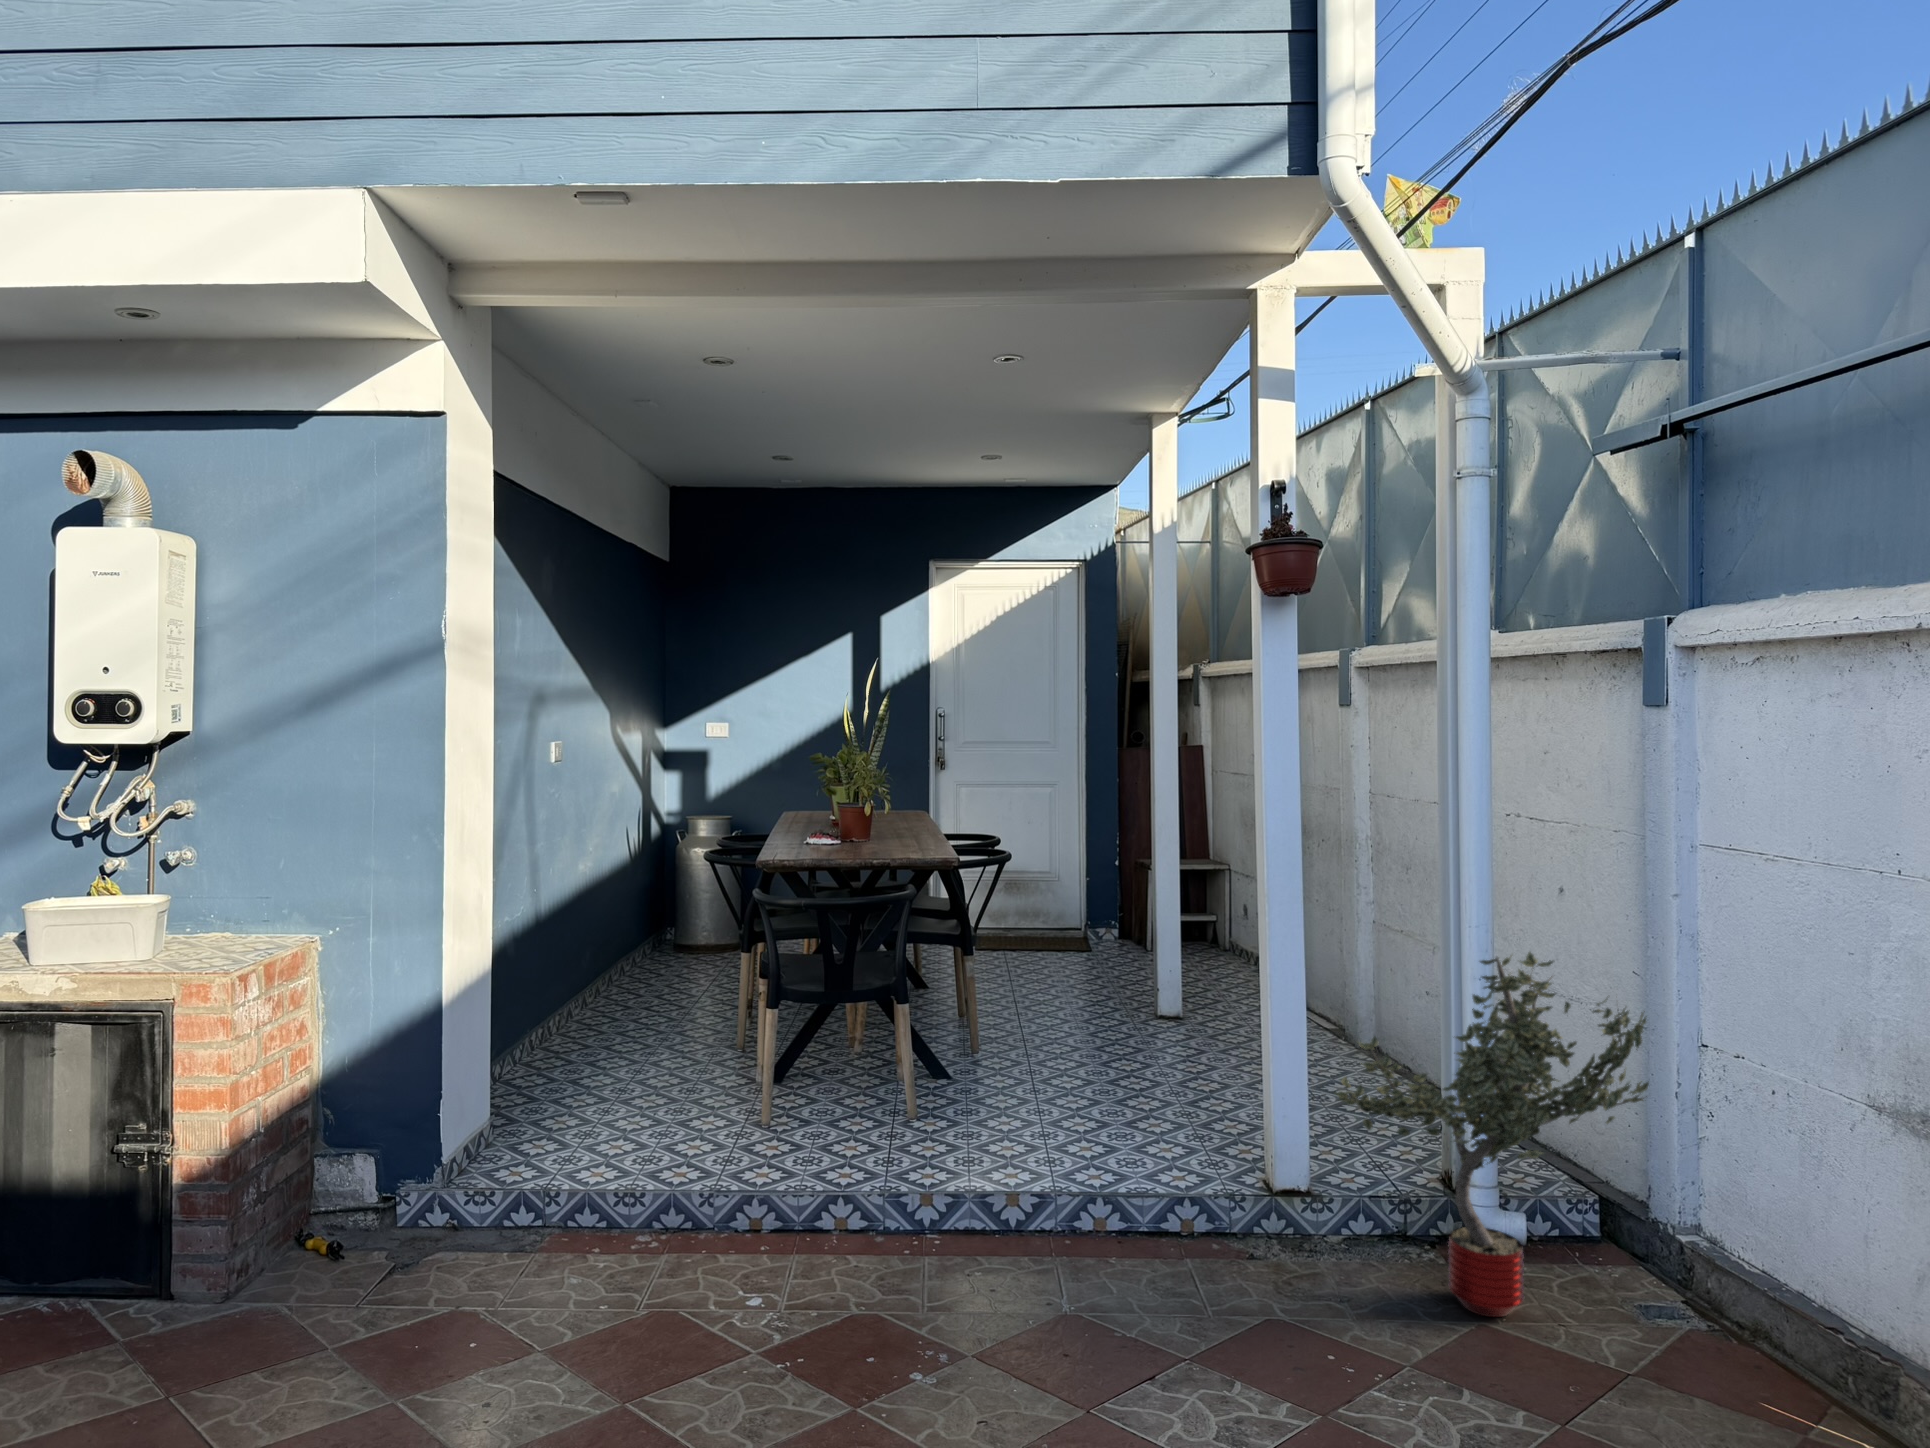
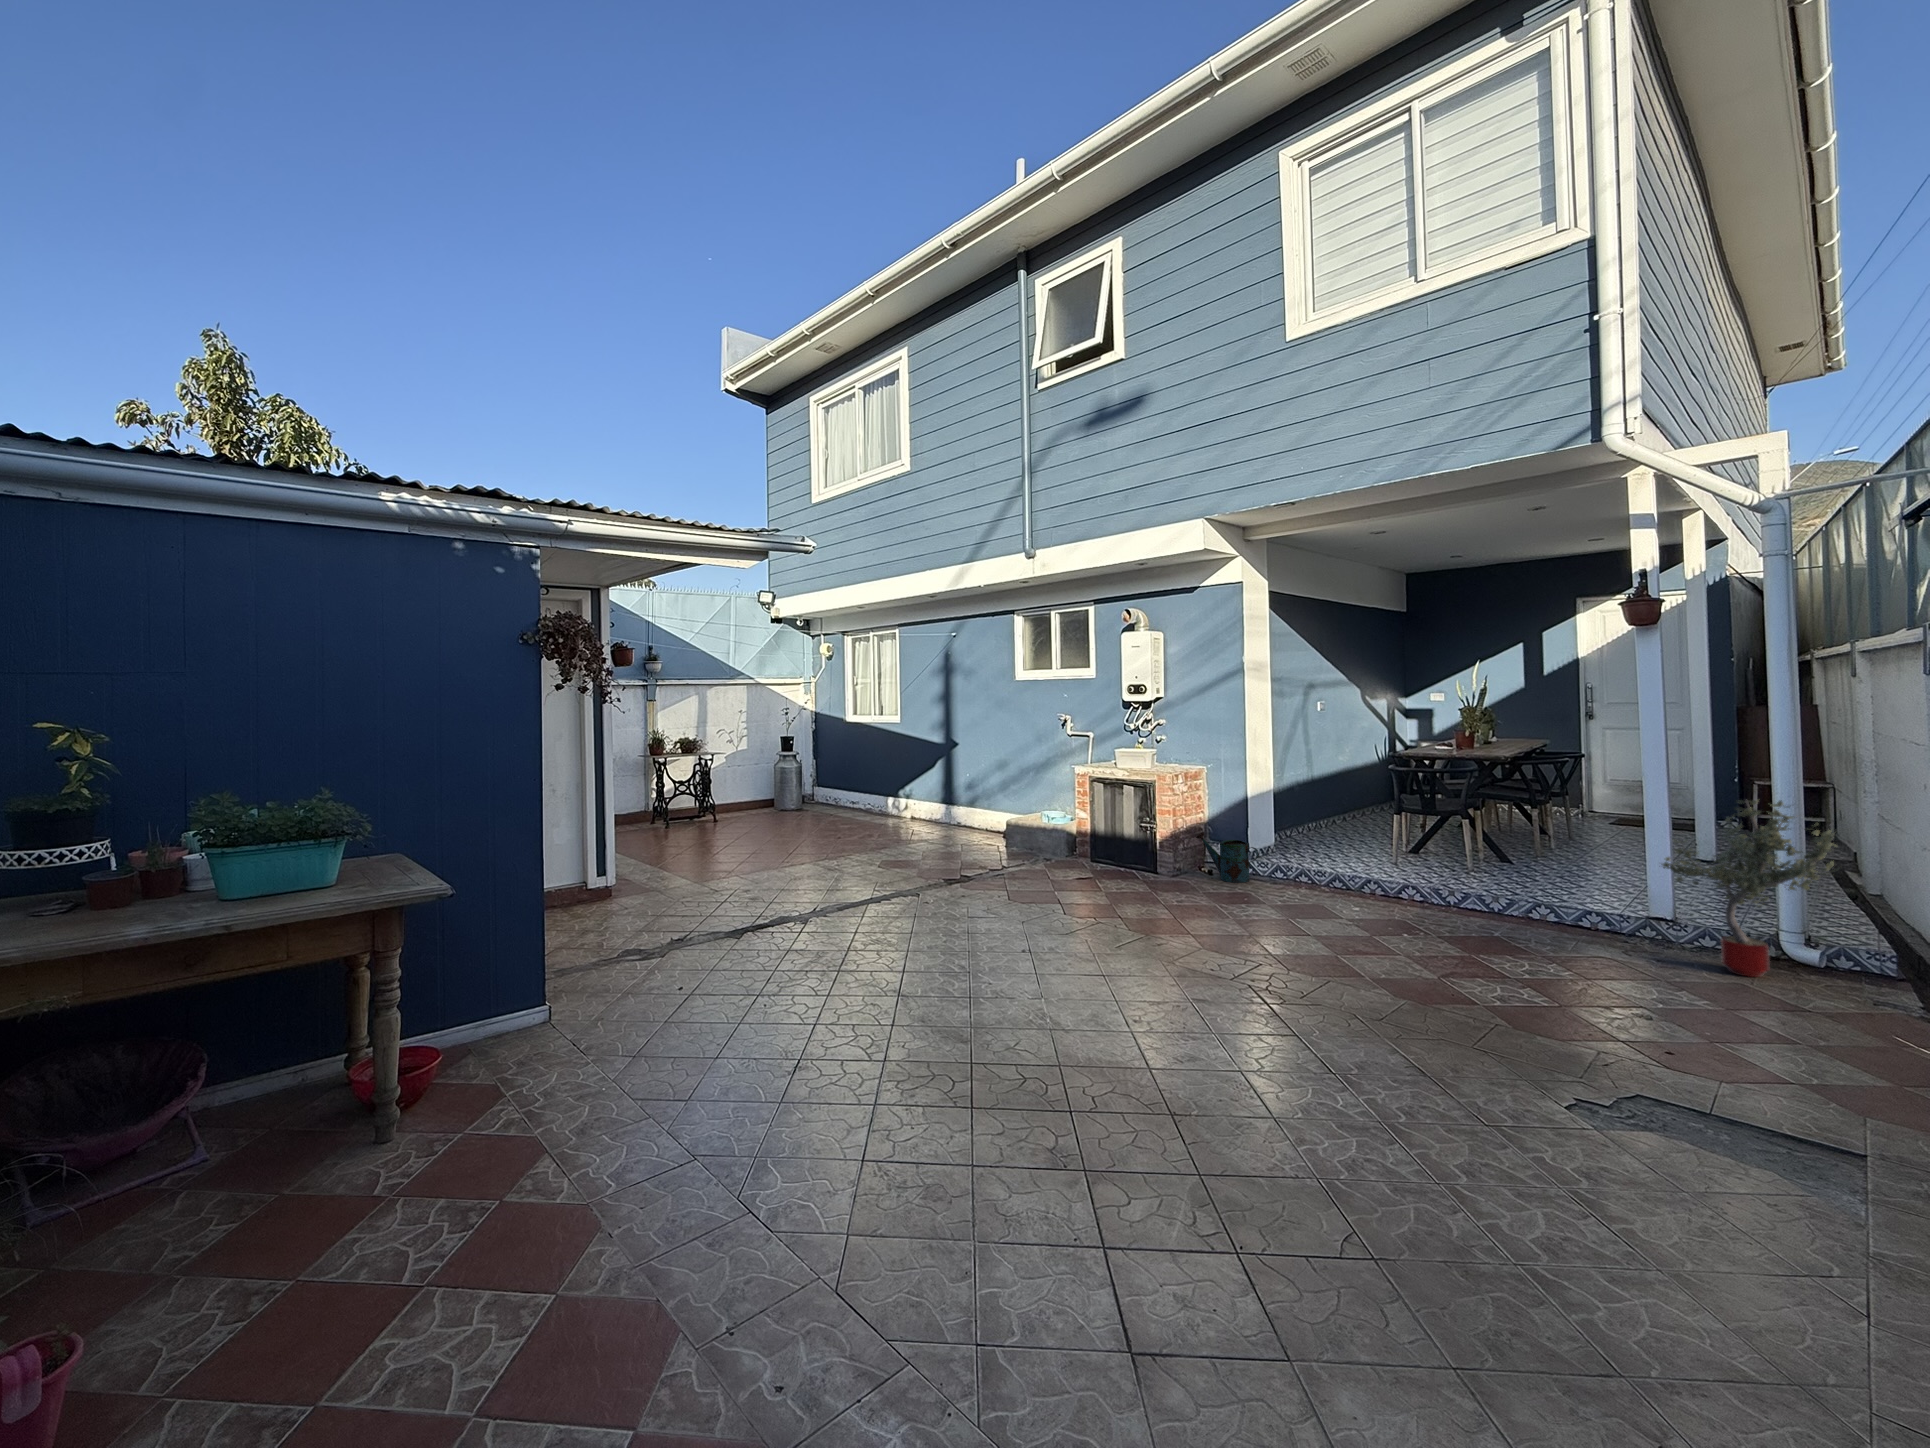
watering can: none [291,1135,477,1277] -> present [1196,833,1259,883]

